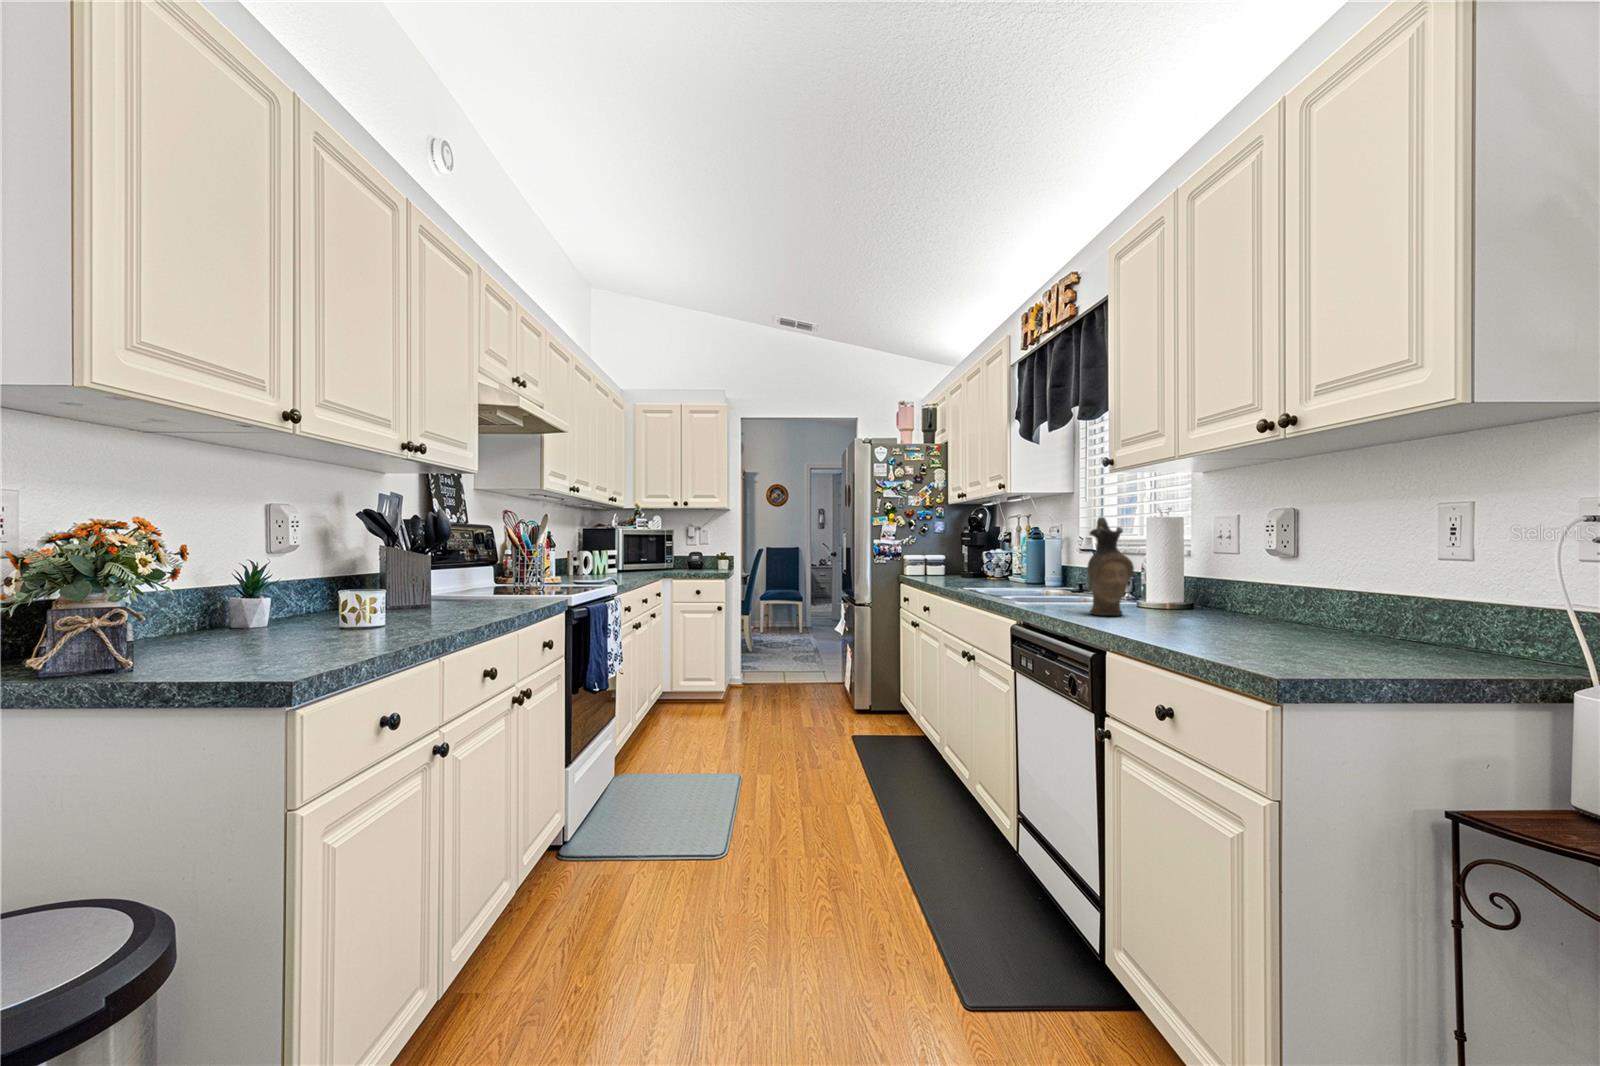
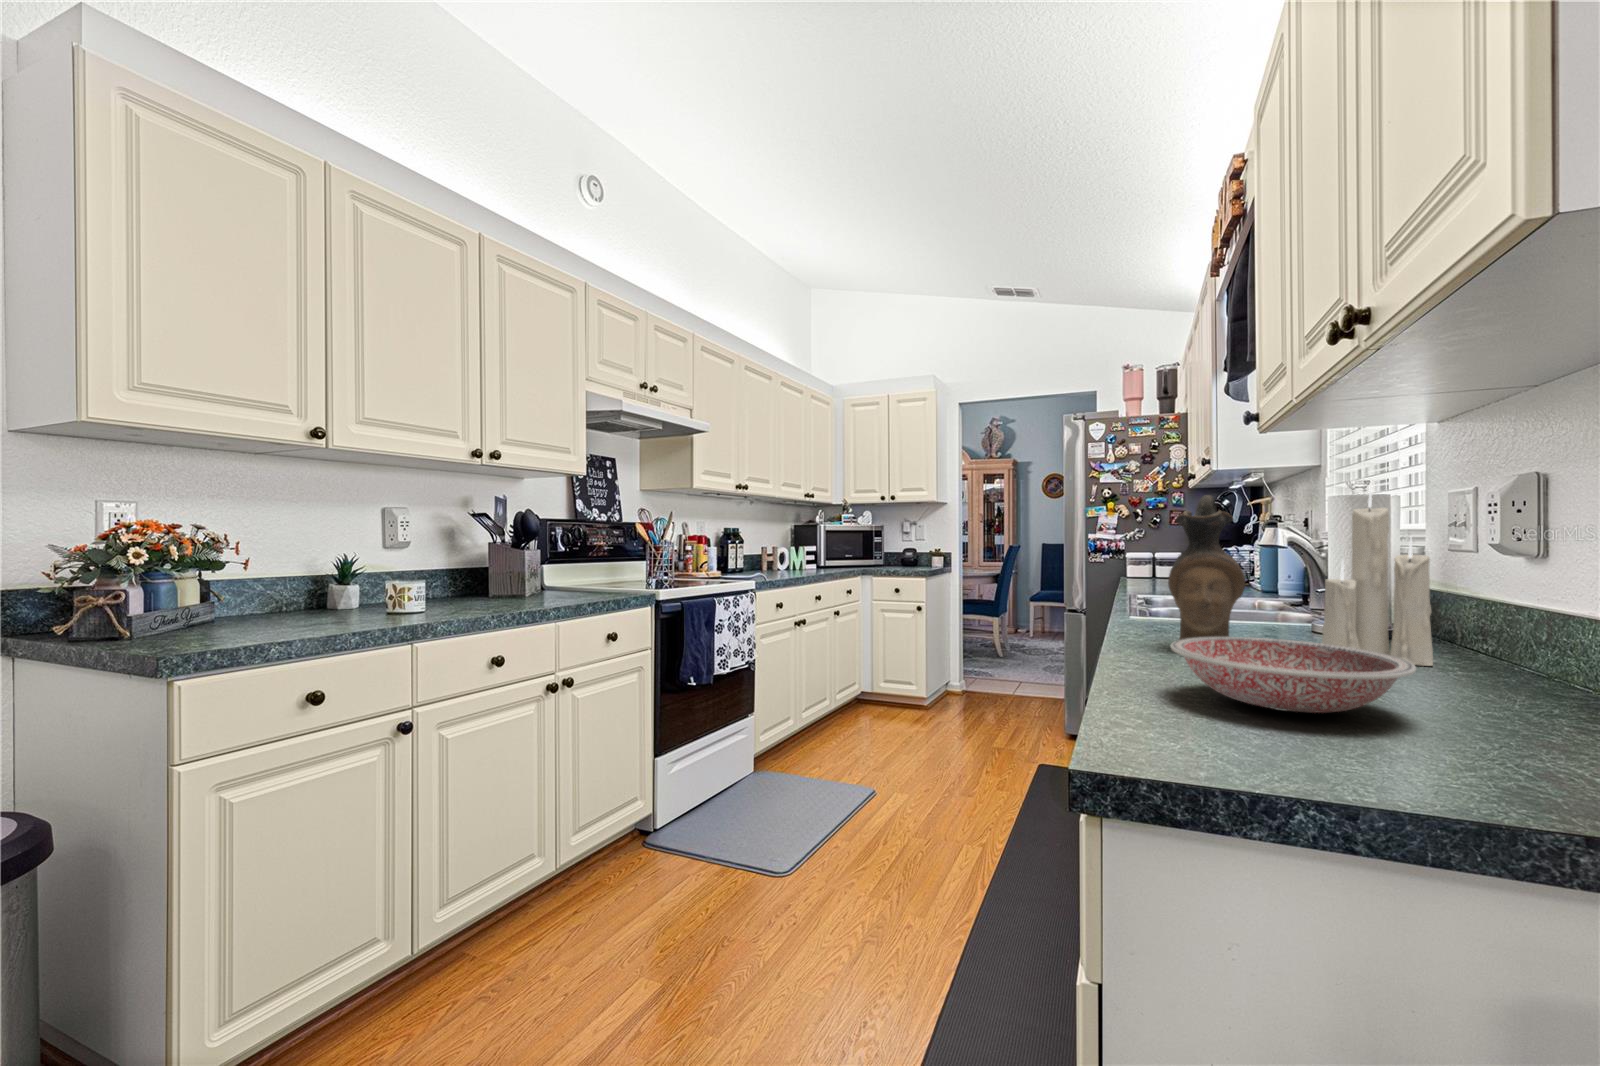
candle: none [1161,510,1215,615] -> present [1322,489,1433,666]
bowl: none [1157,601,1278,635] -> present [1171,637,1416,713]

